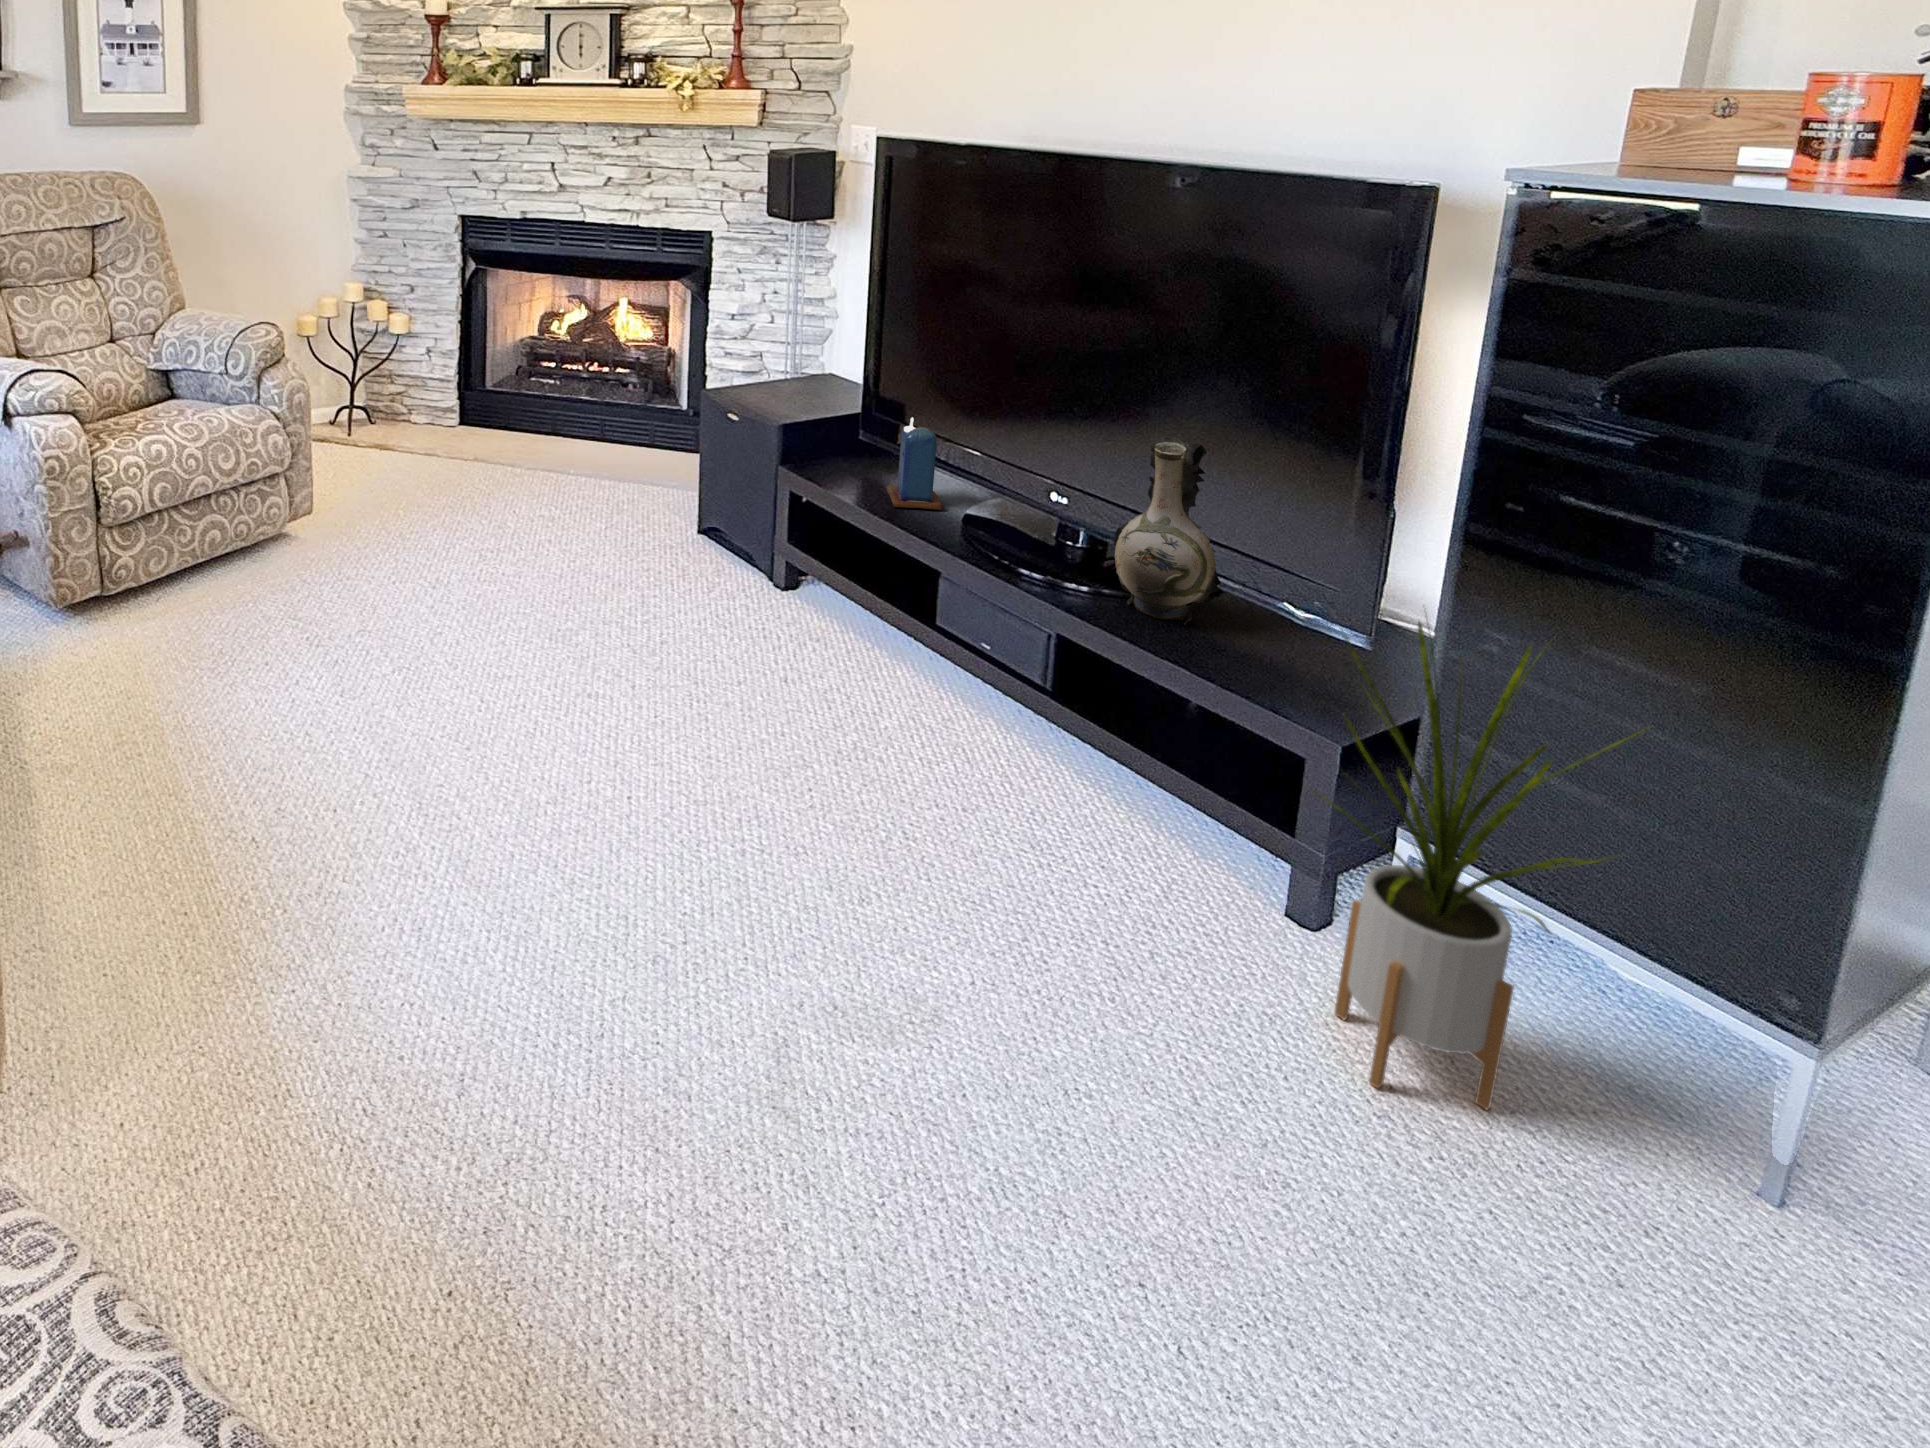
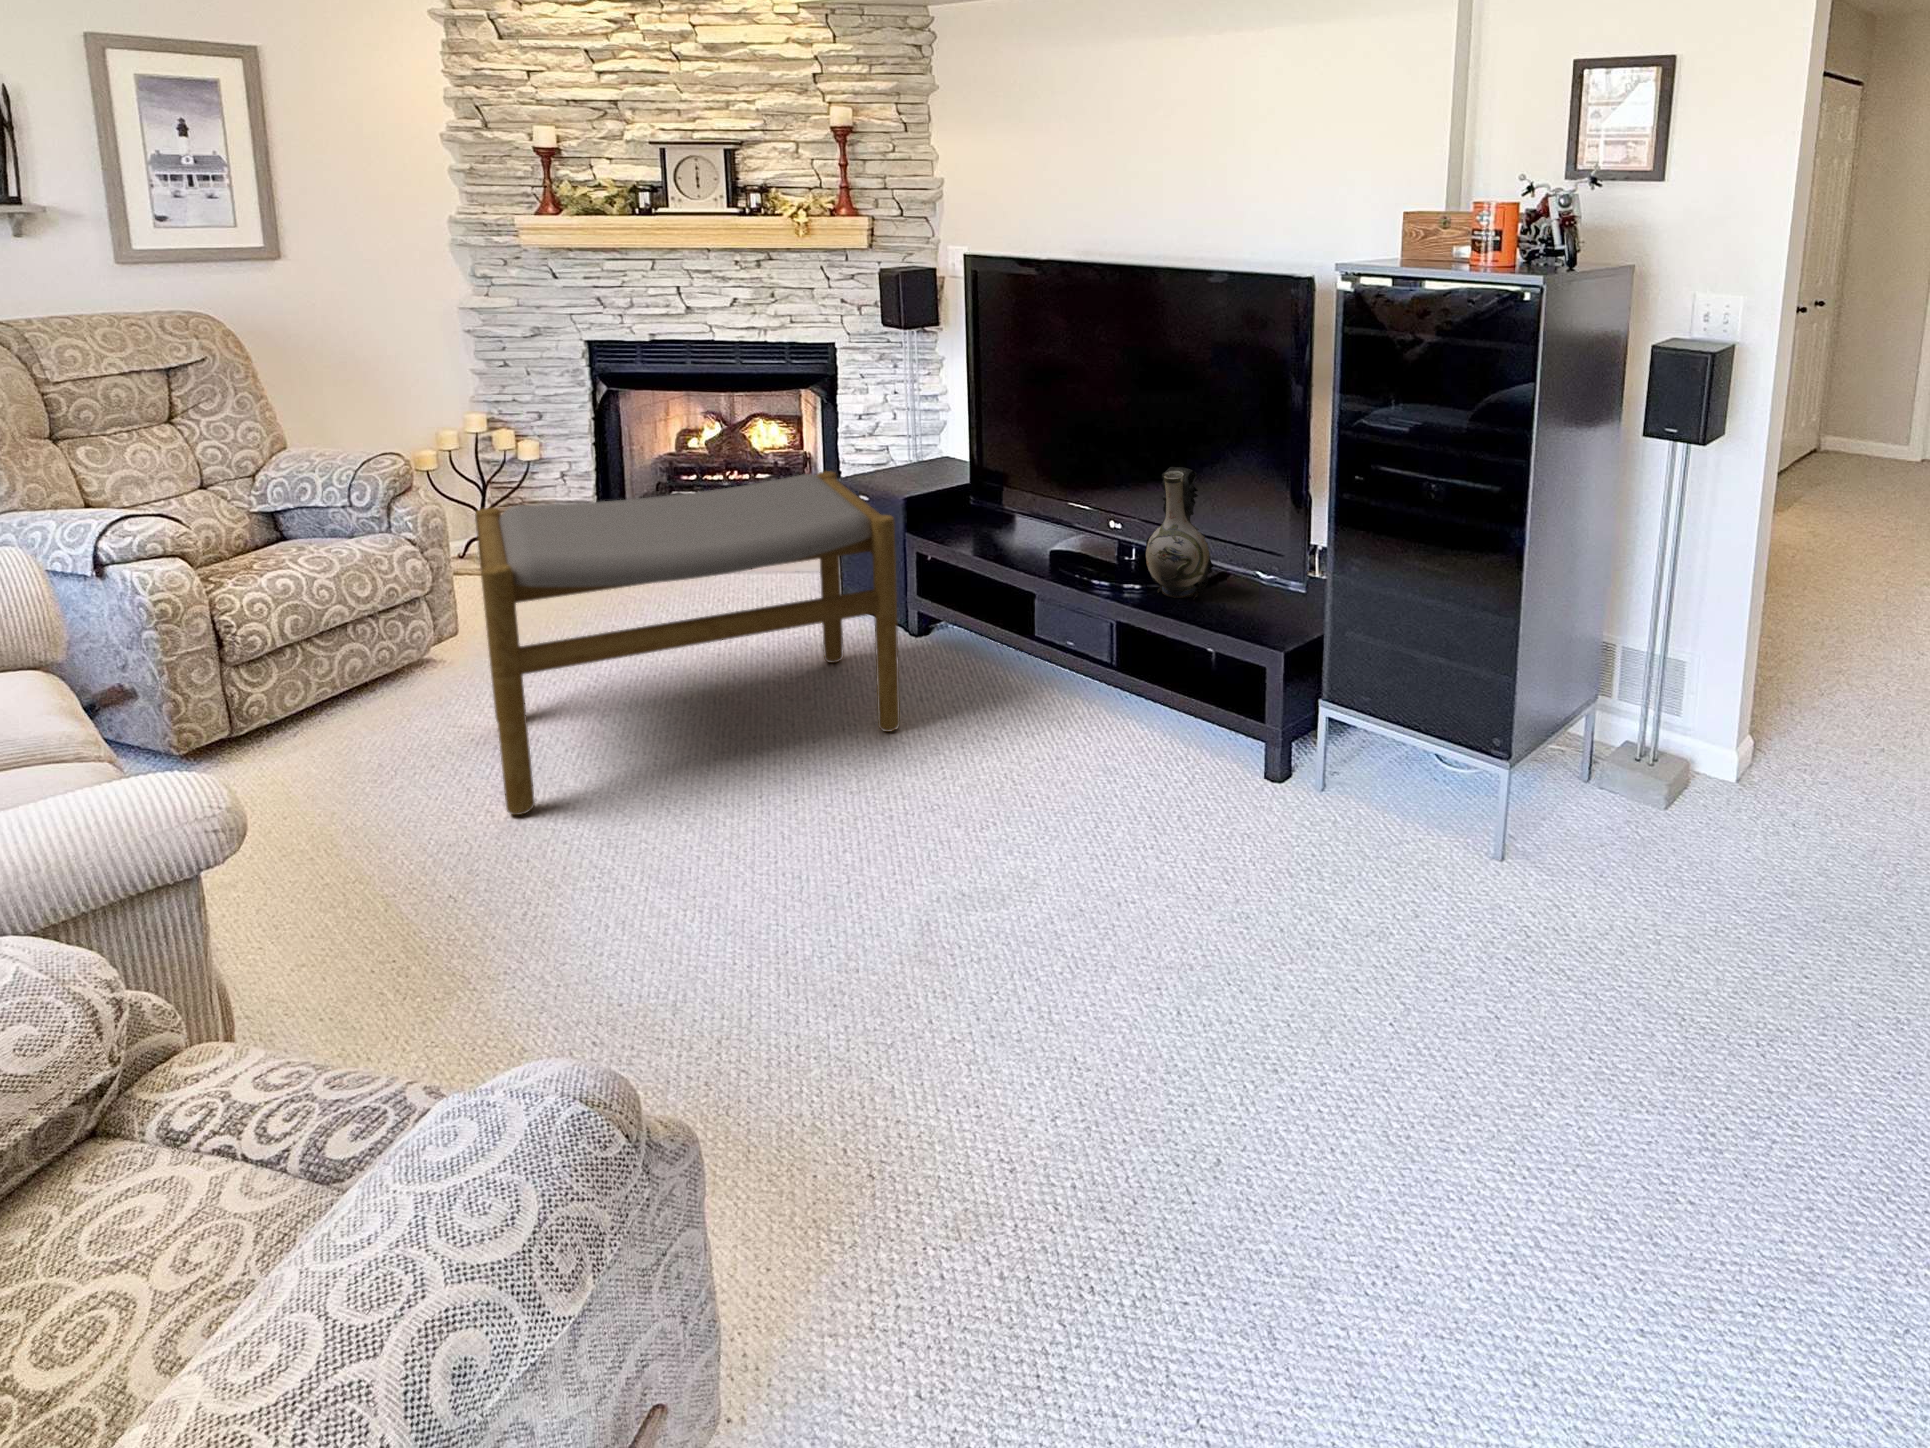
footstool: none [320,387,777,748] -> present [475,471,900,815]
candle: present [887,417,942,510] -> none [991,478,1032,550]
house plant: present [1308,622,1642,1110] -> none [1239,547,1412,858]

